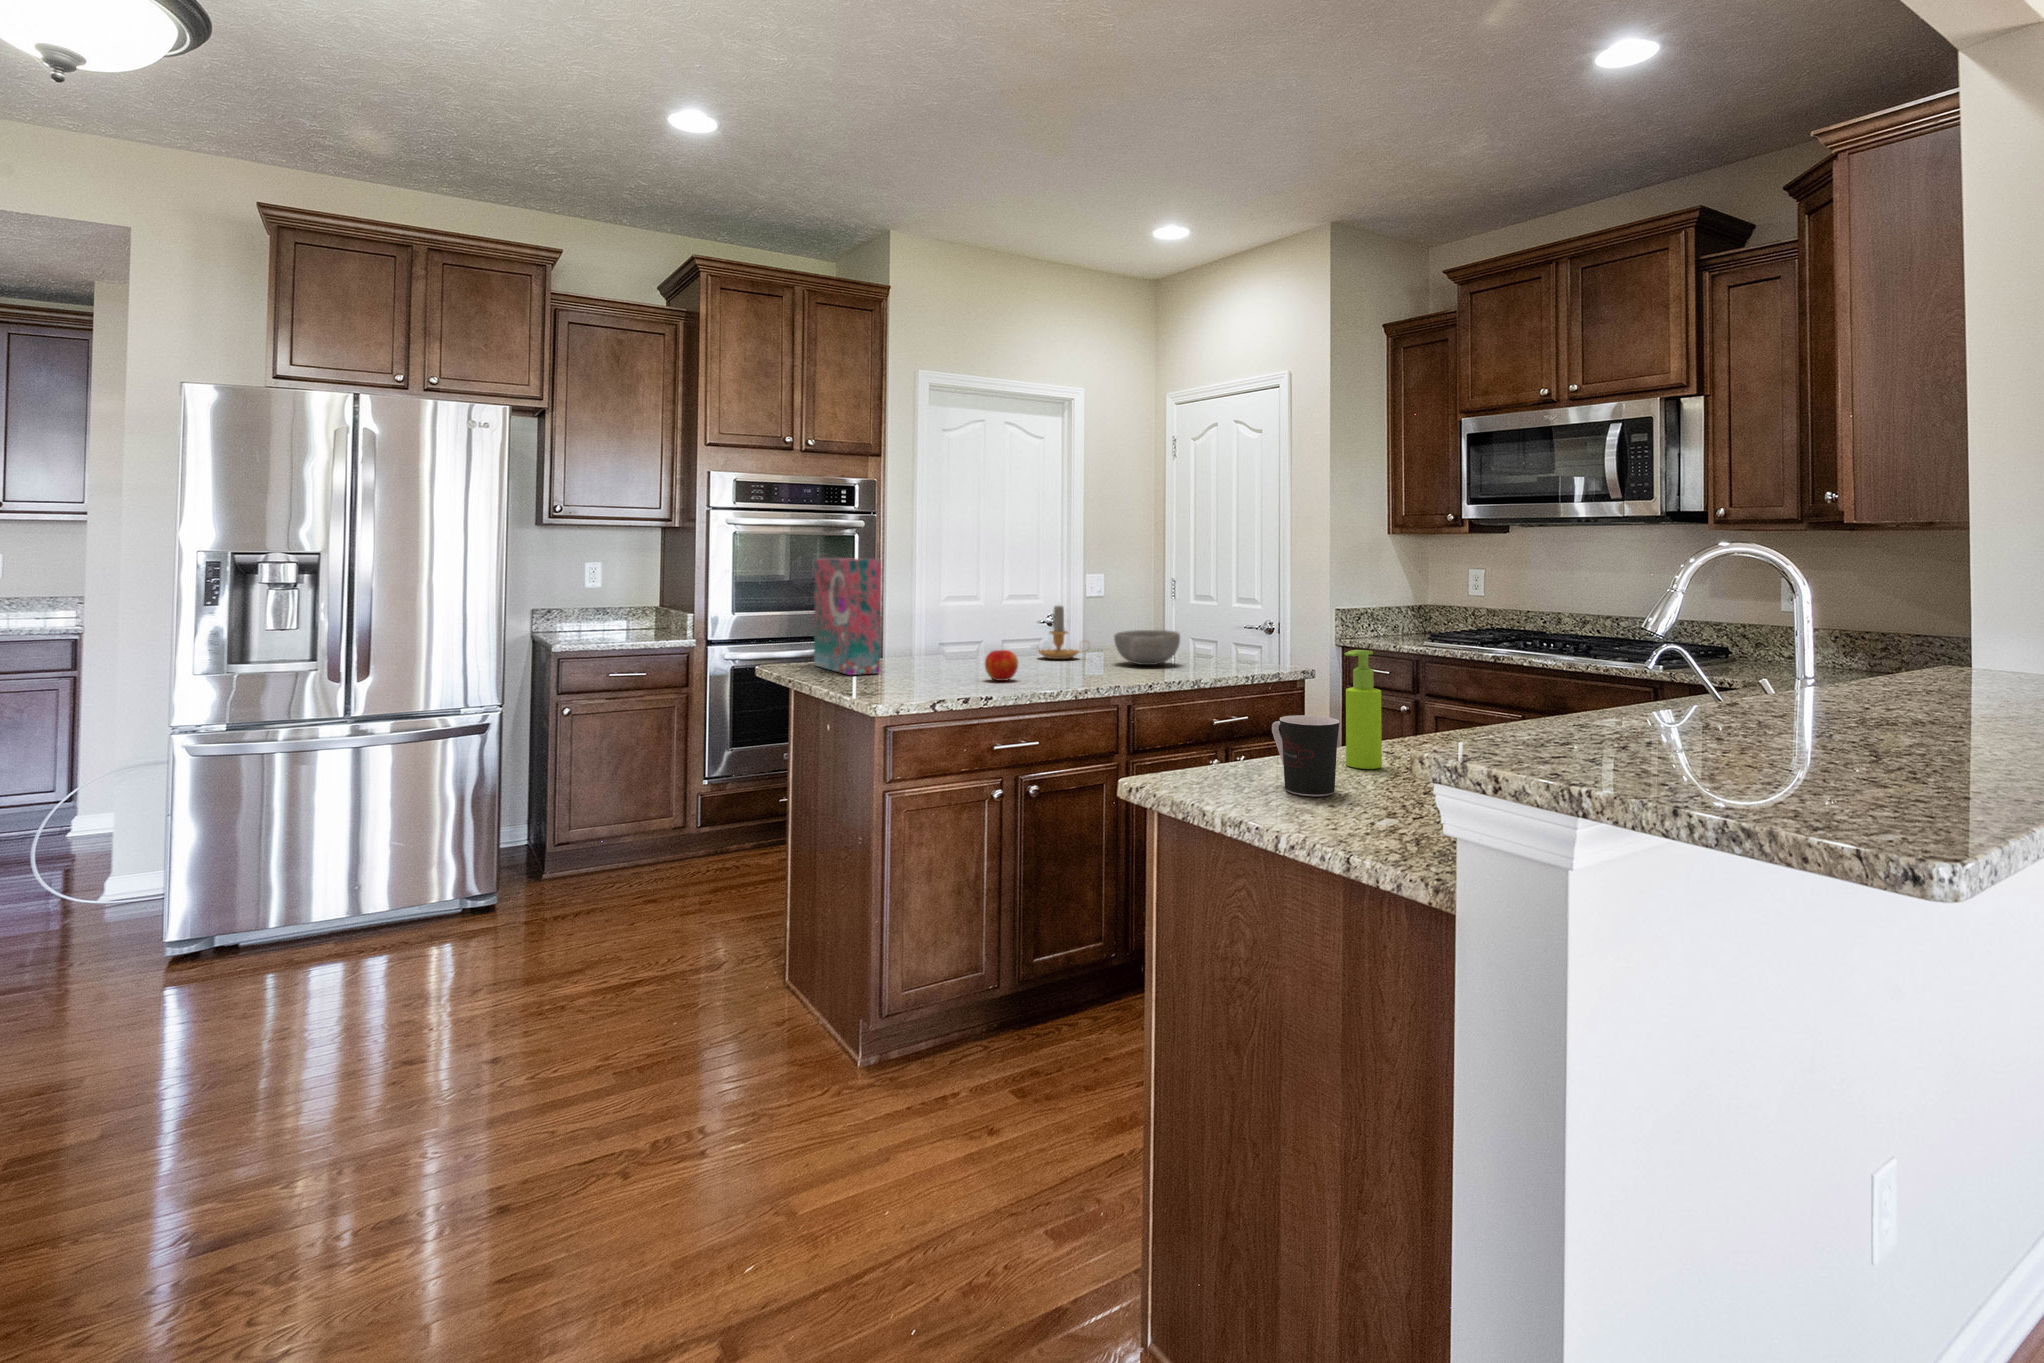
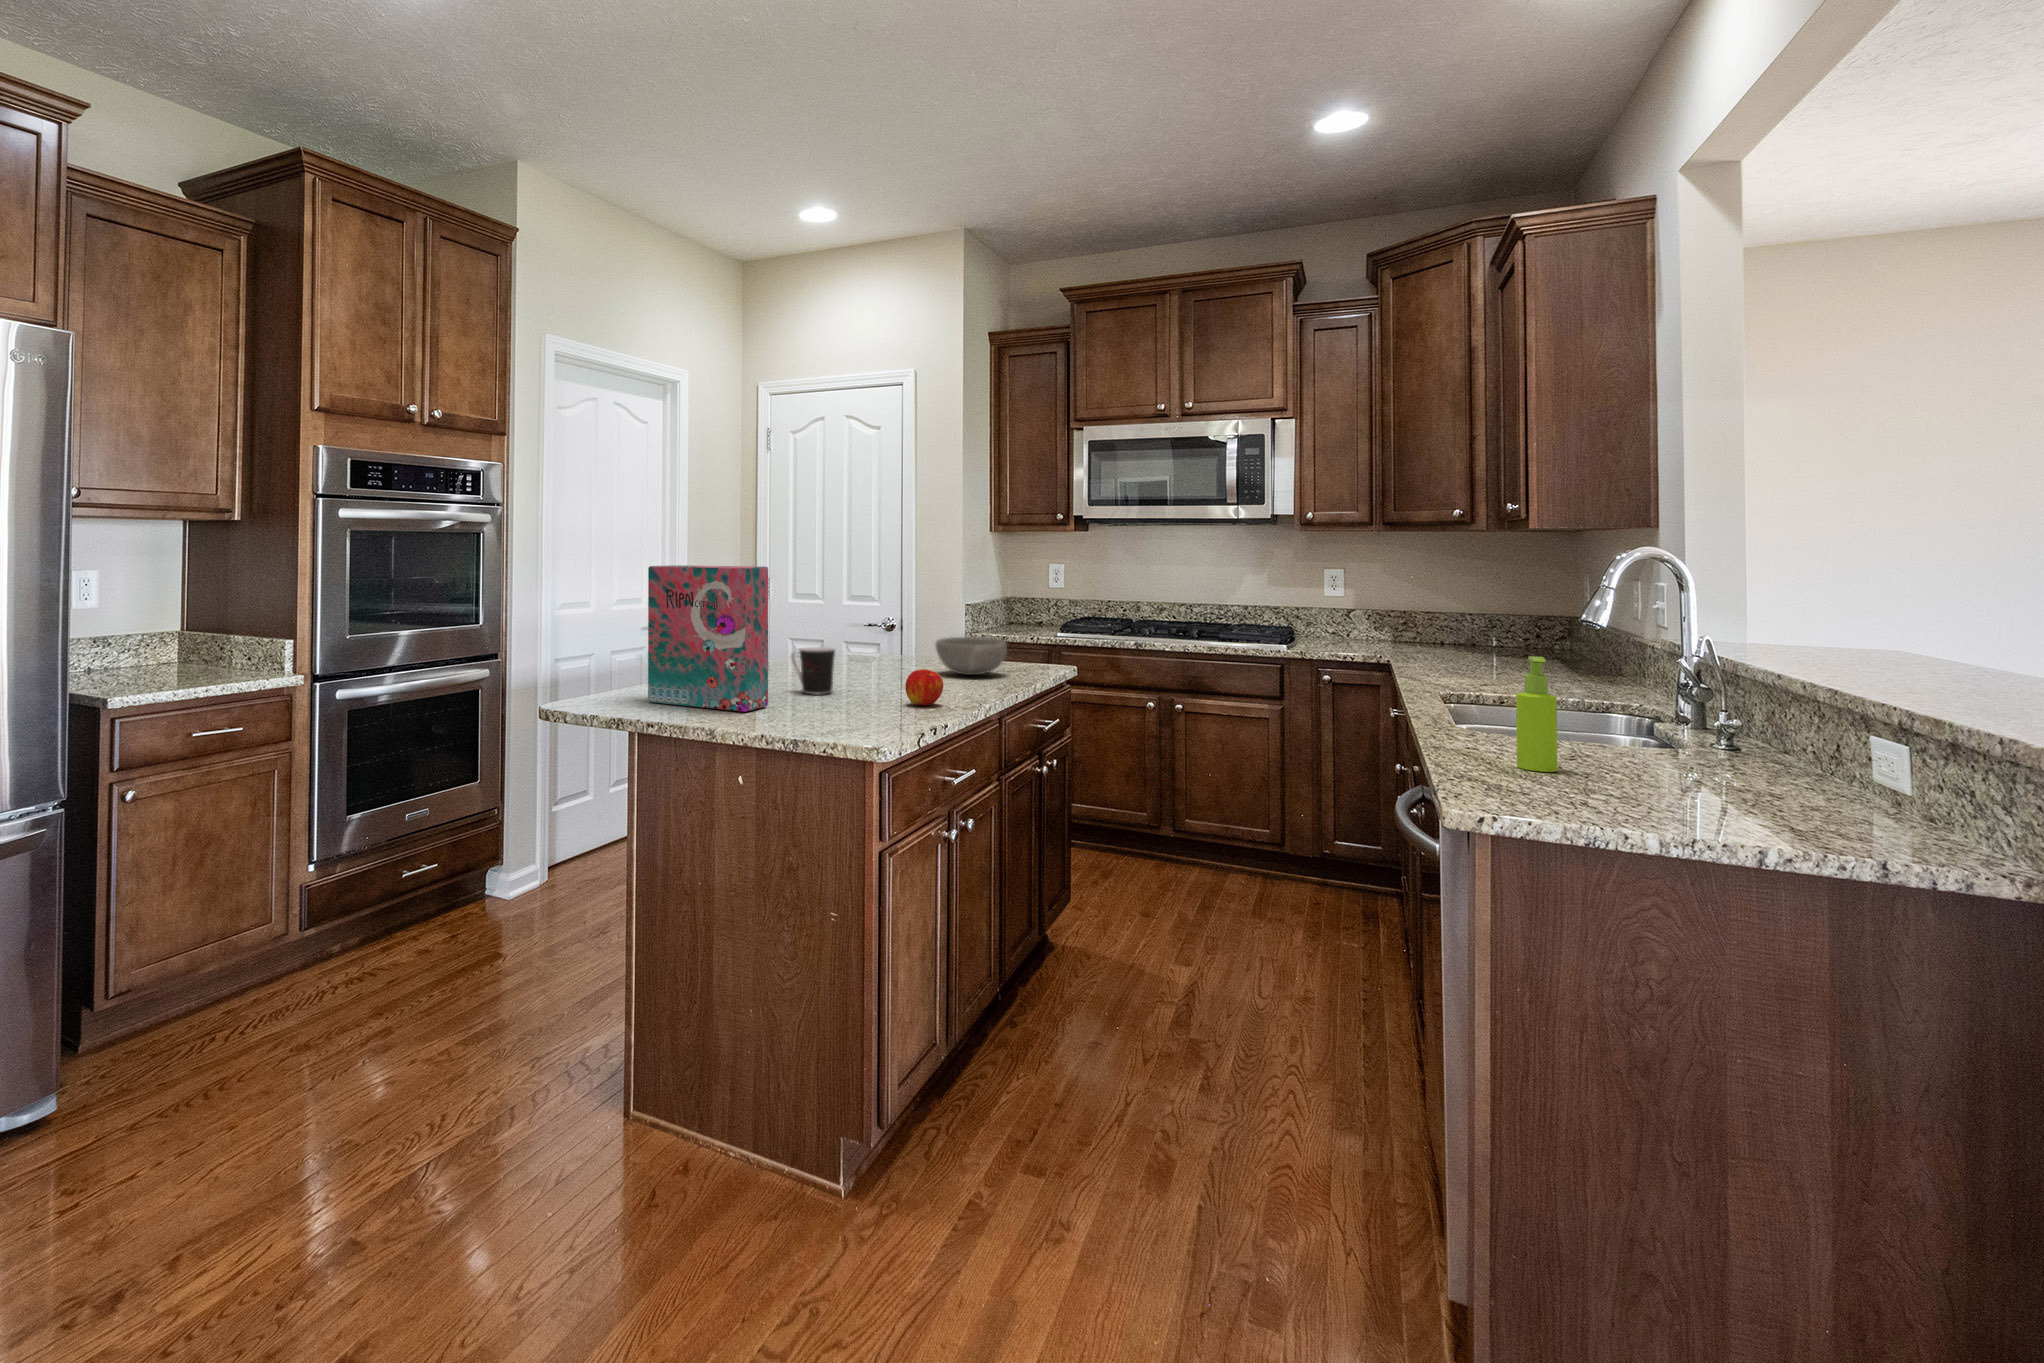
candle: present [1038,606,1081,659] -> none [837,611,891,674]
coffee cup: present [1272,715,1340,796] -> present [791,647,835,694]

